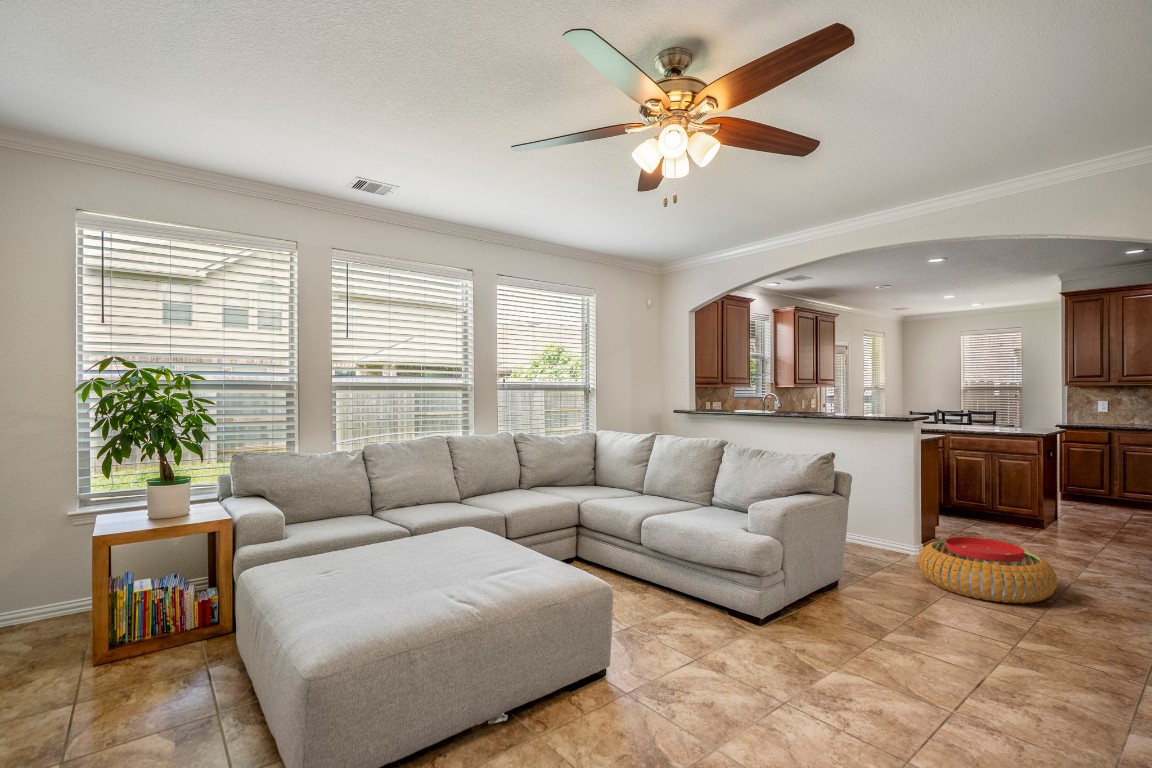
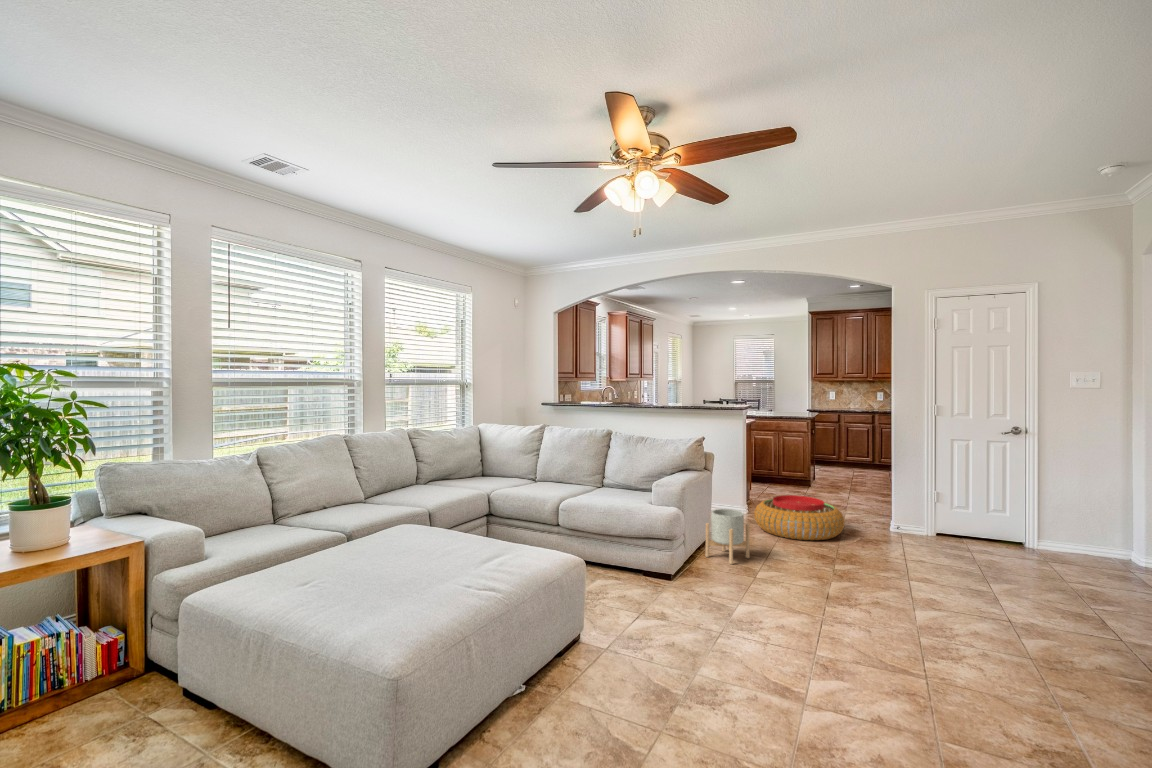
planter: none [824,545,885,618] -> present [706,509,749,564]

